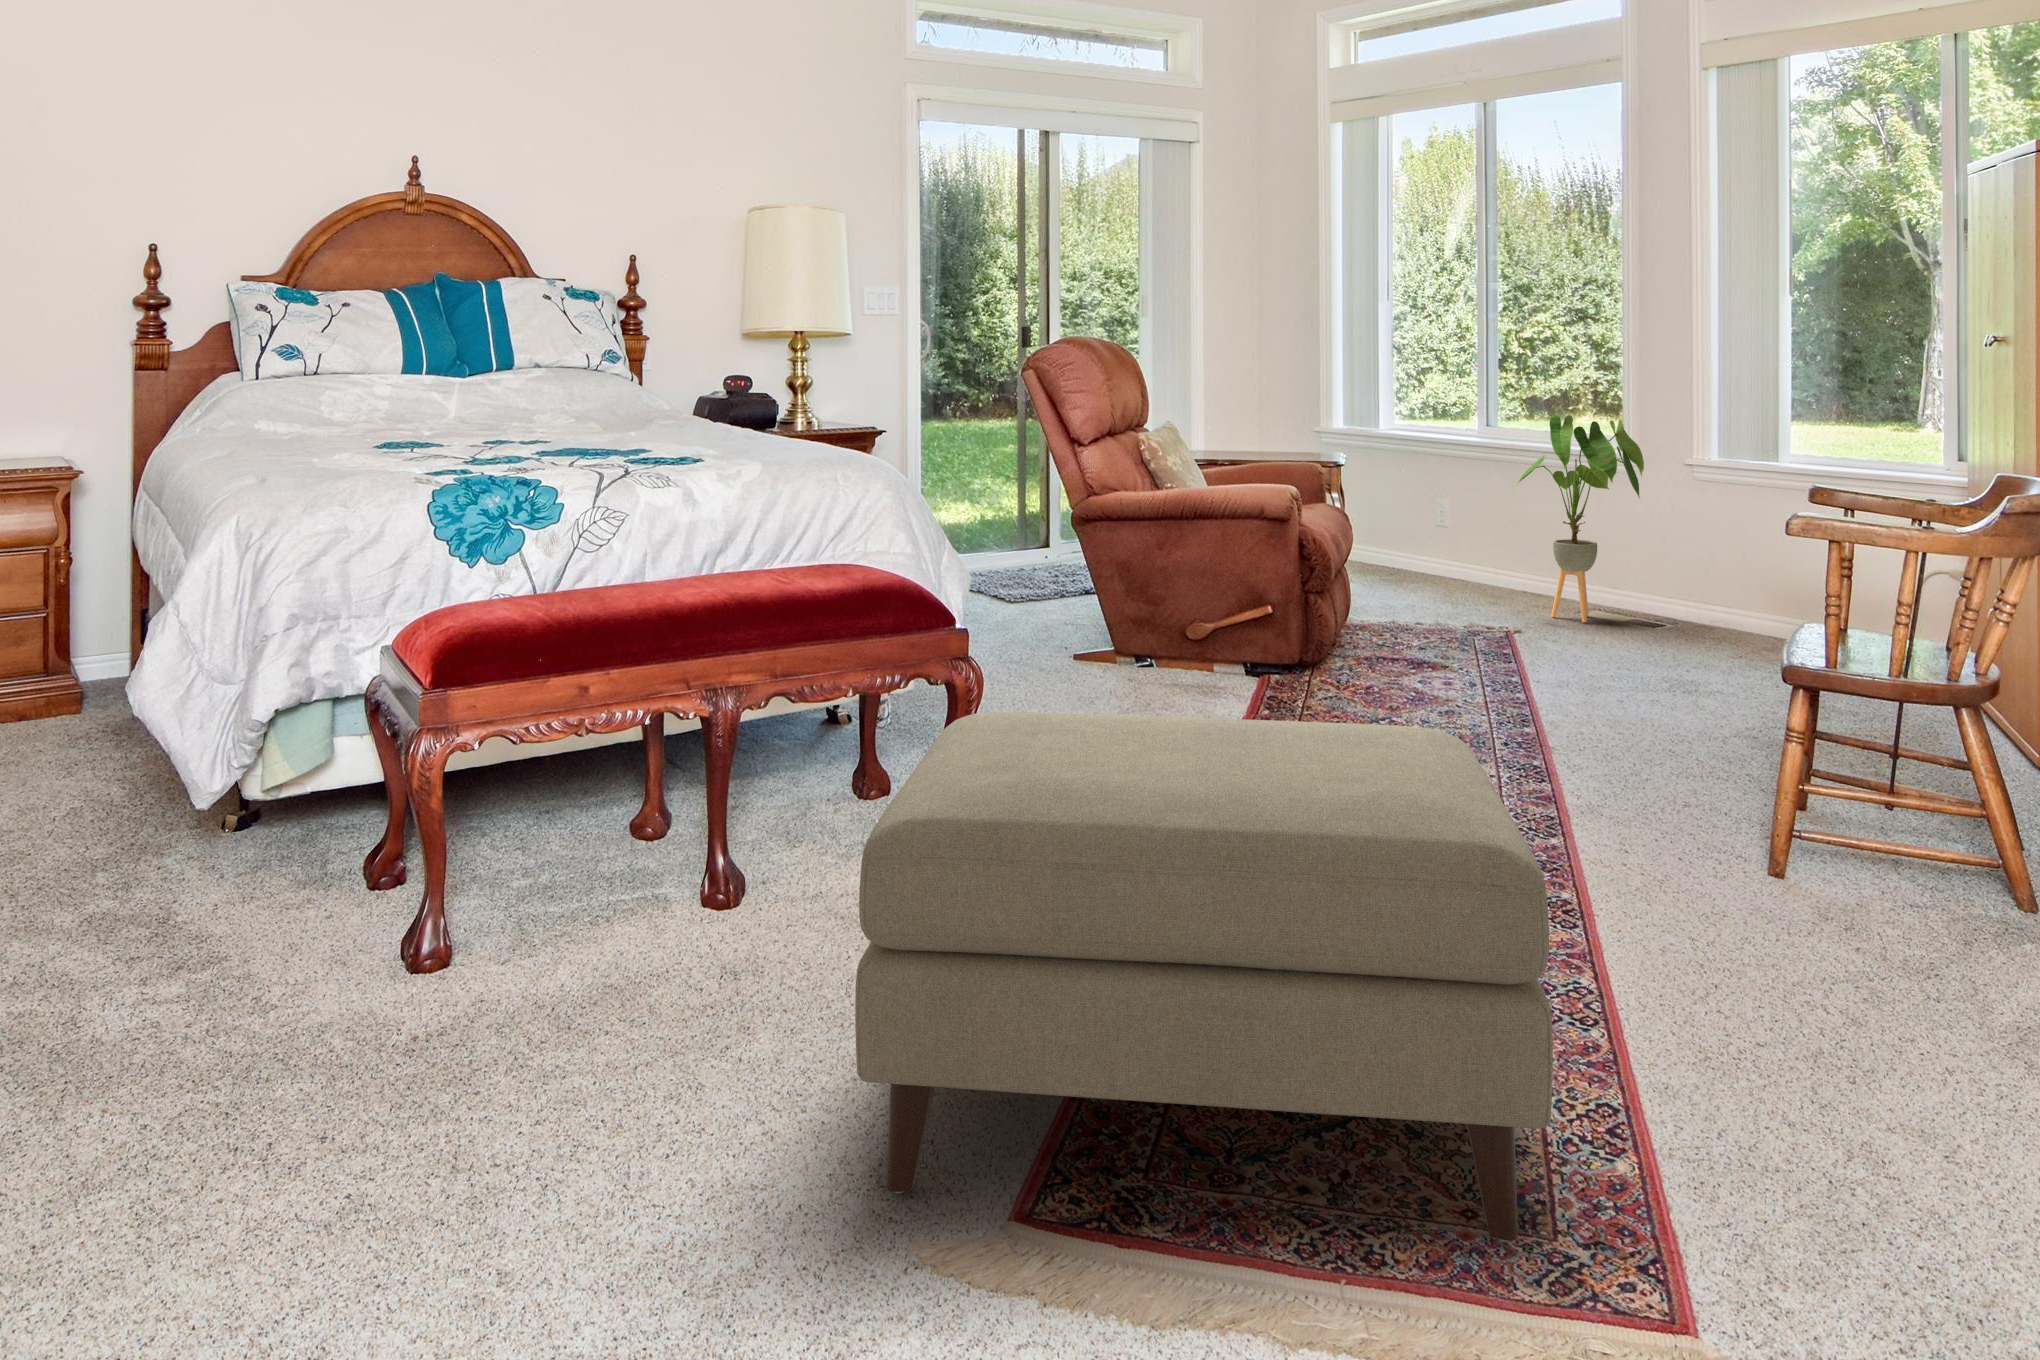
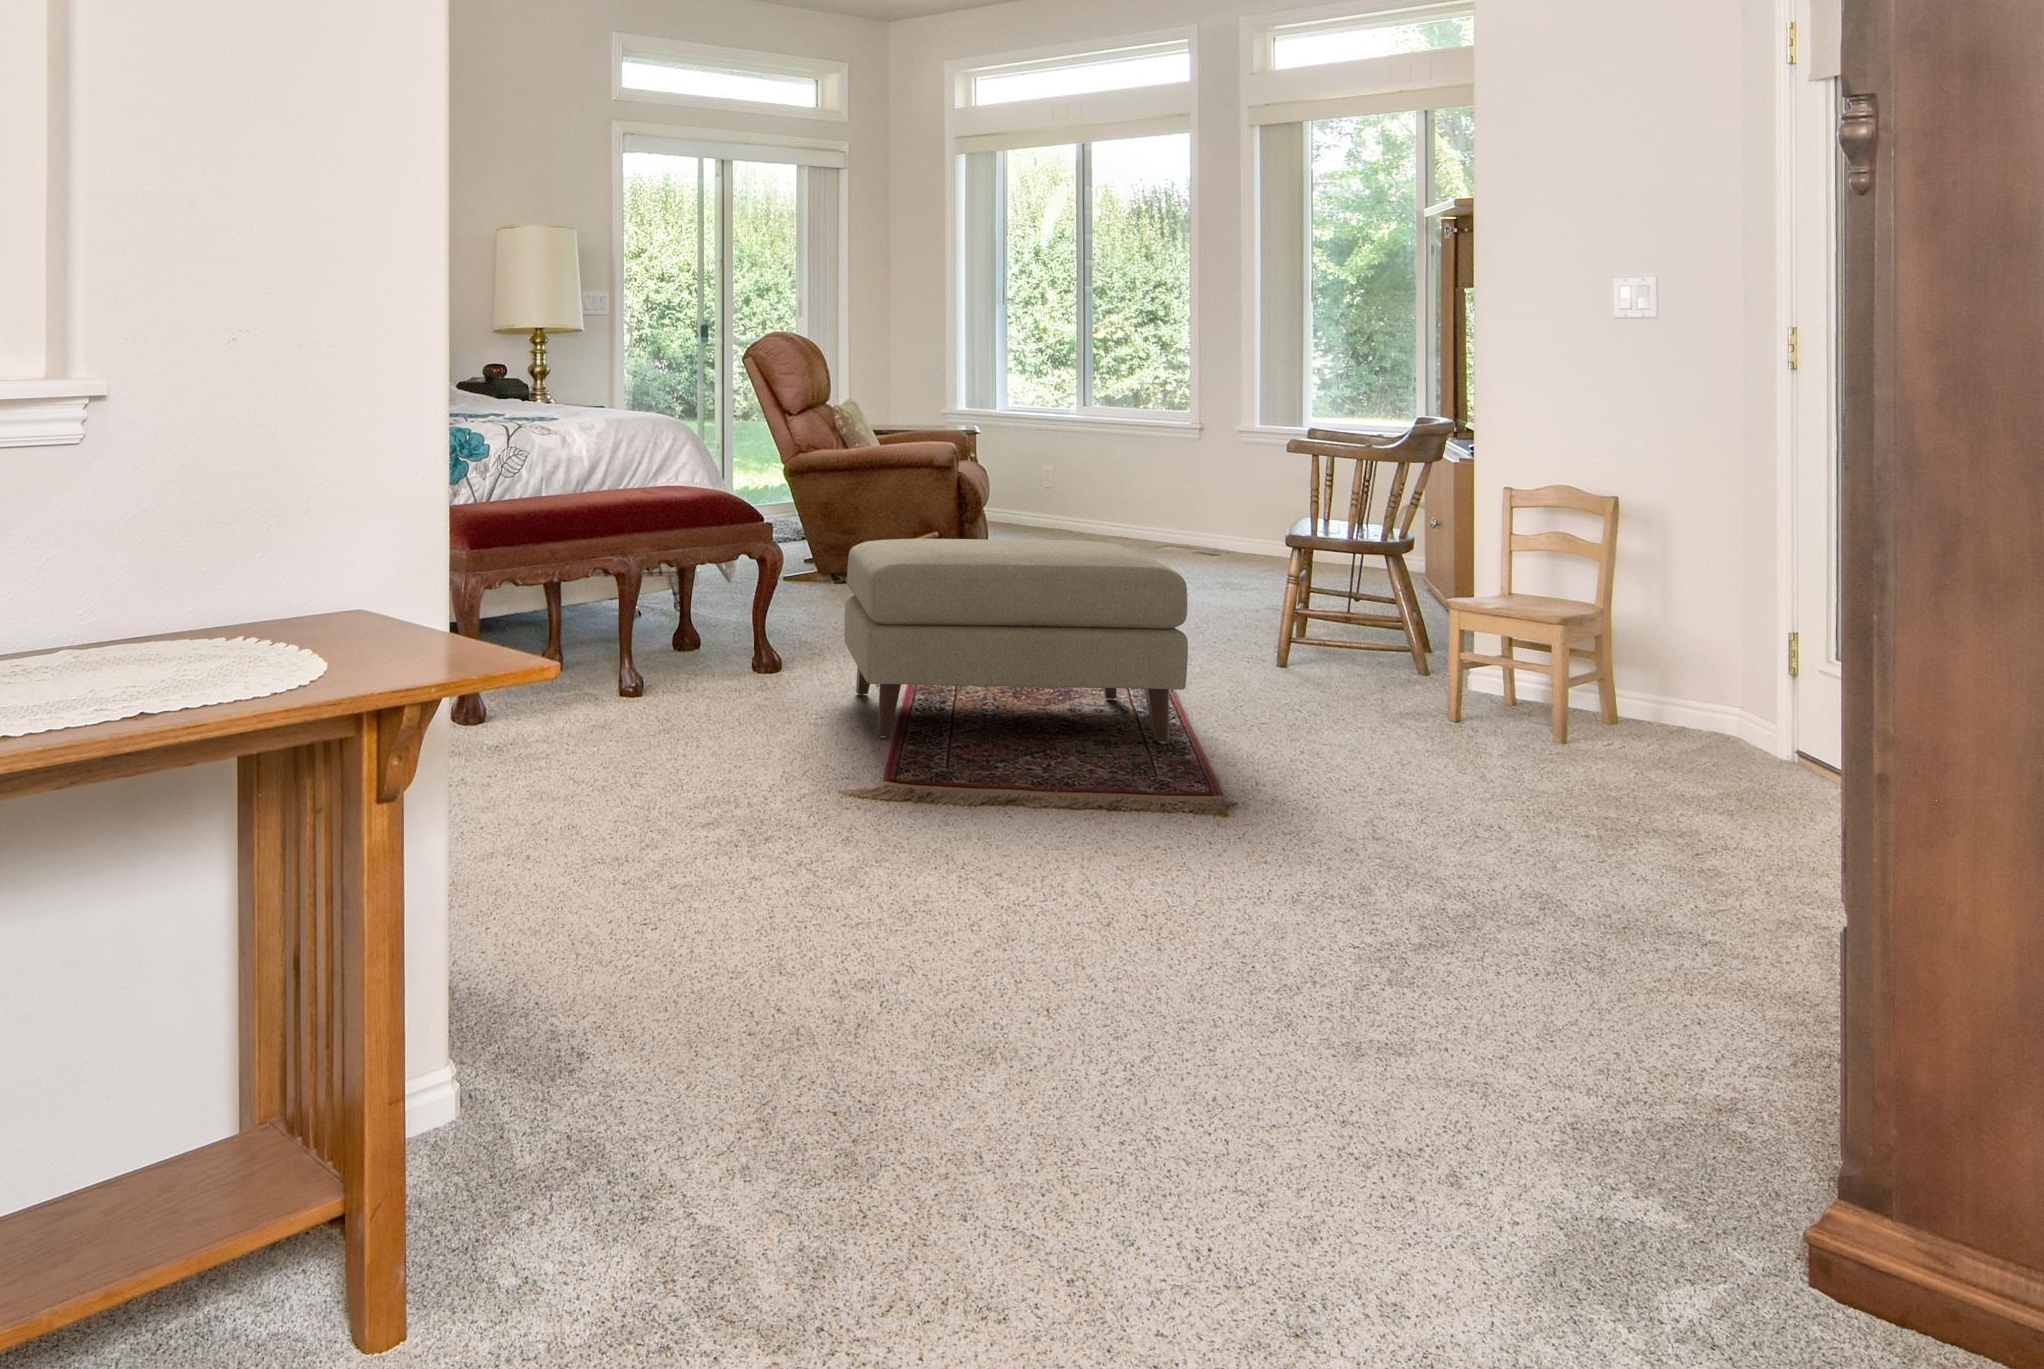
house plant: present [1515,415,1644,622] -> none [1098,398,1198,557]

